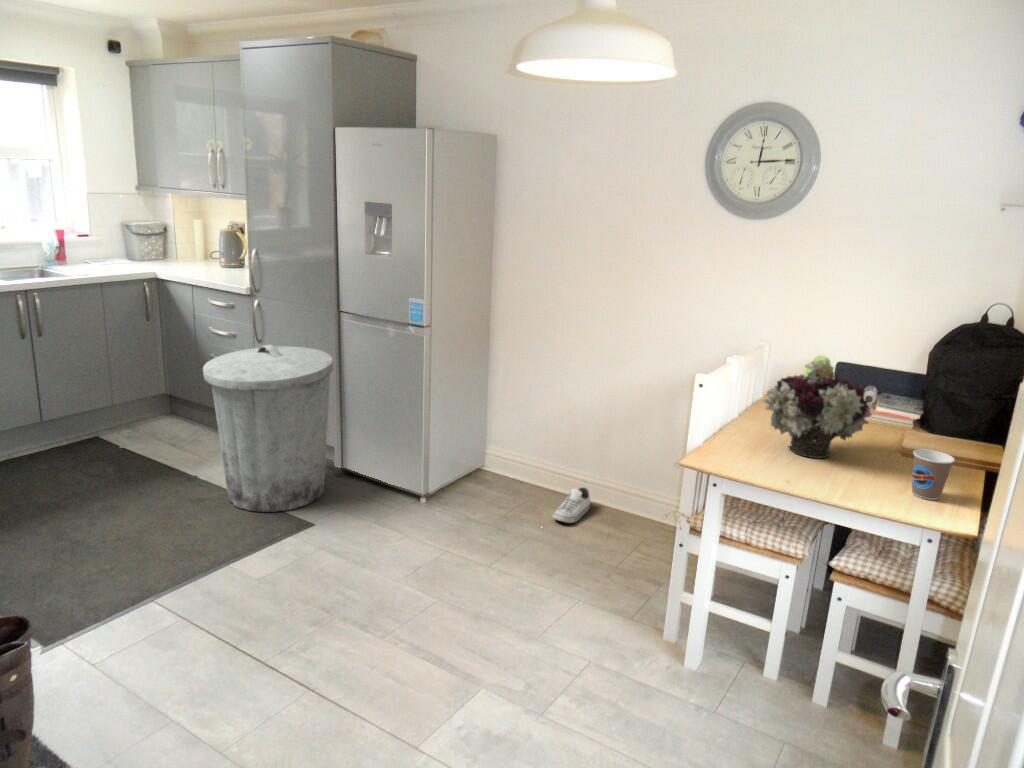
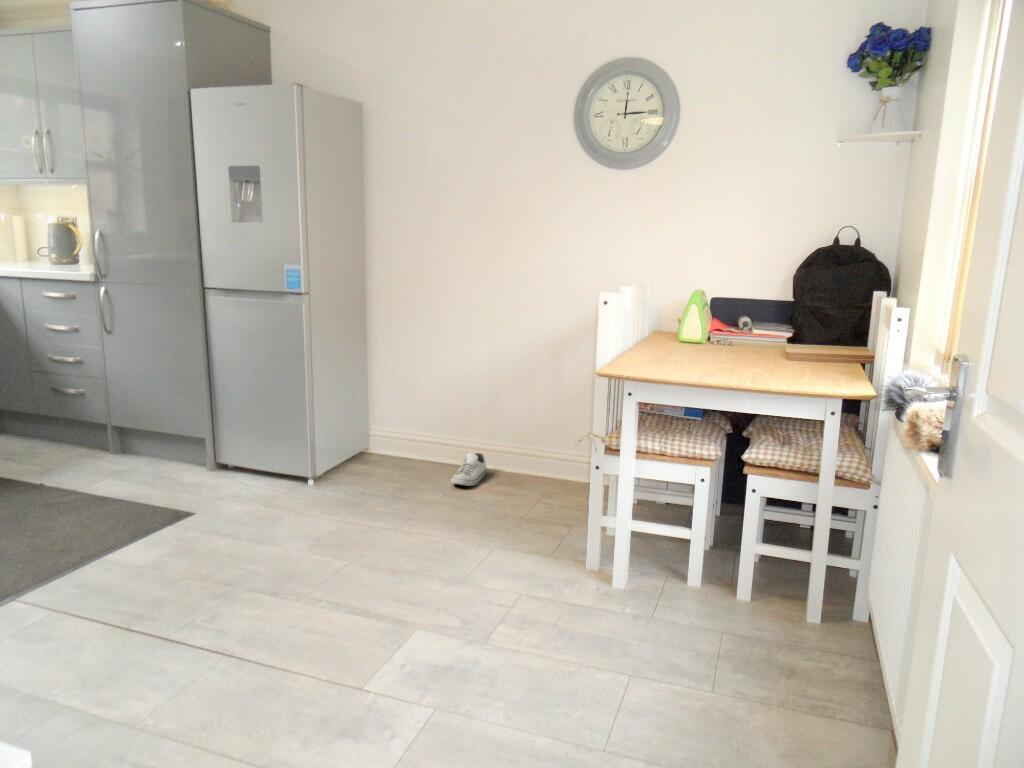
trash can: present [203,344,333,512] -> none [46,322,201,509]
flower arrangement: present [762,360,872,458] -> none [661,269,761,364]
coffee cup: present [912,449,955,500] -> none [808,337,845,380]

